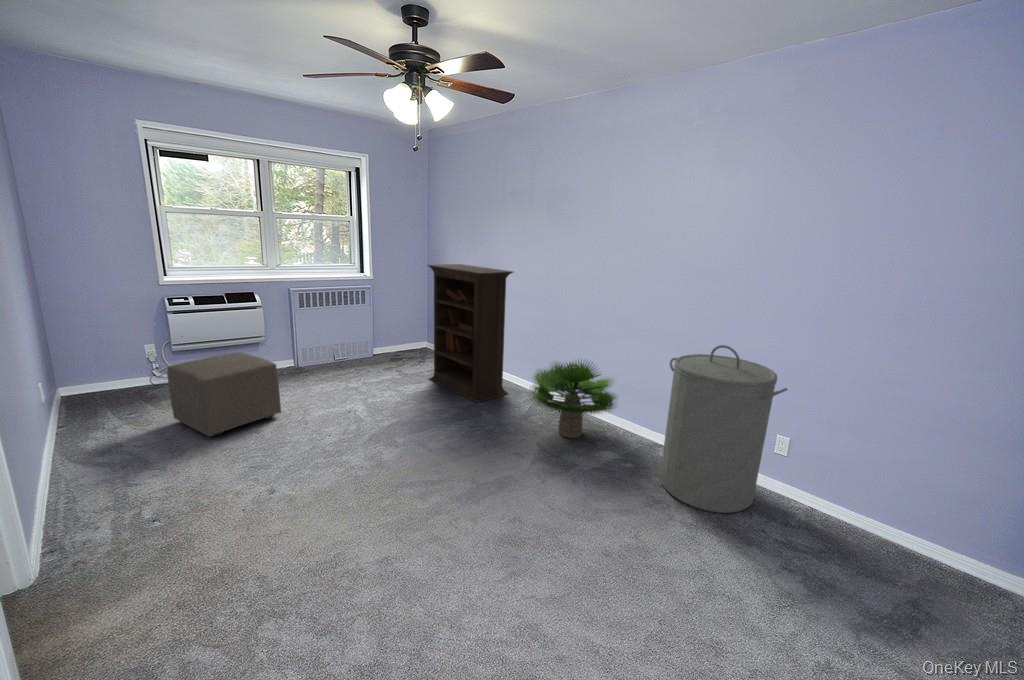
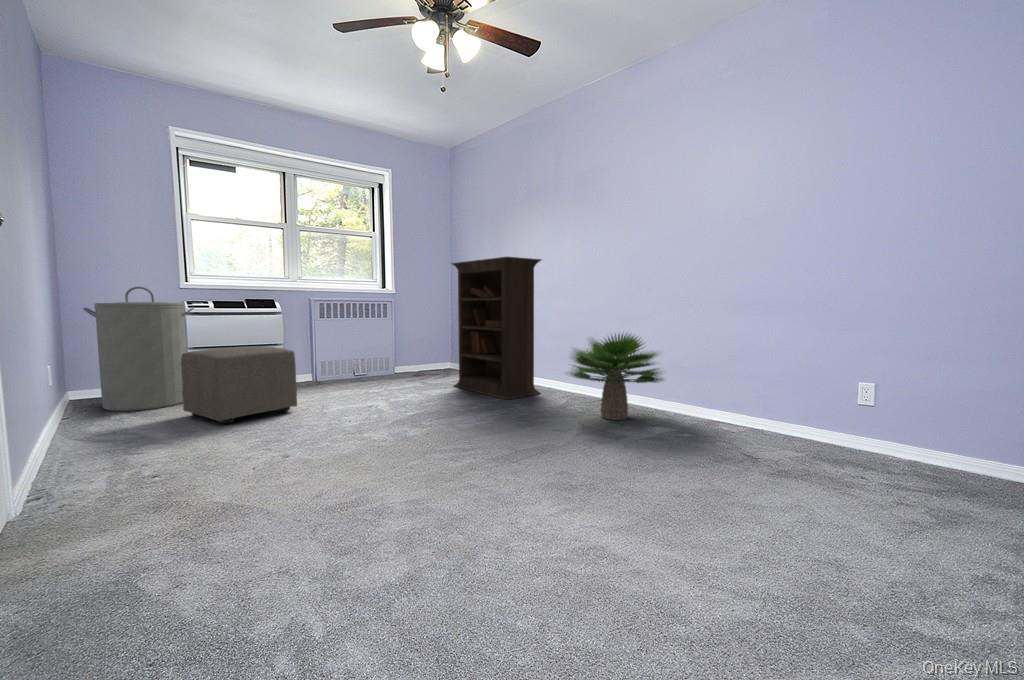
laundry hamper: present [660,345,787,513] -> present [83,287,194,411]

